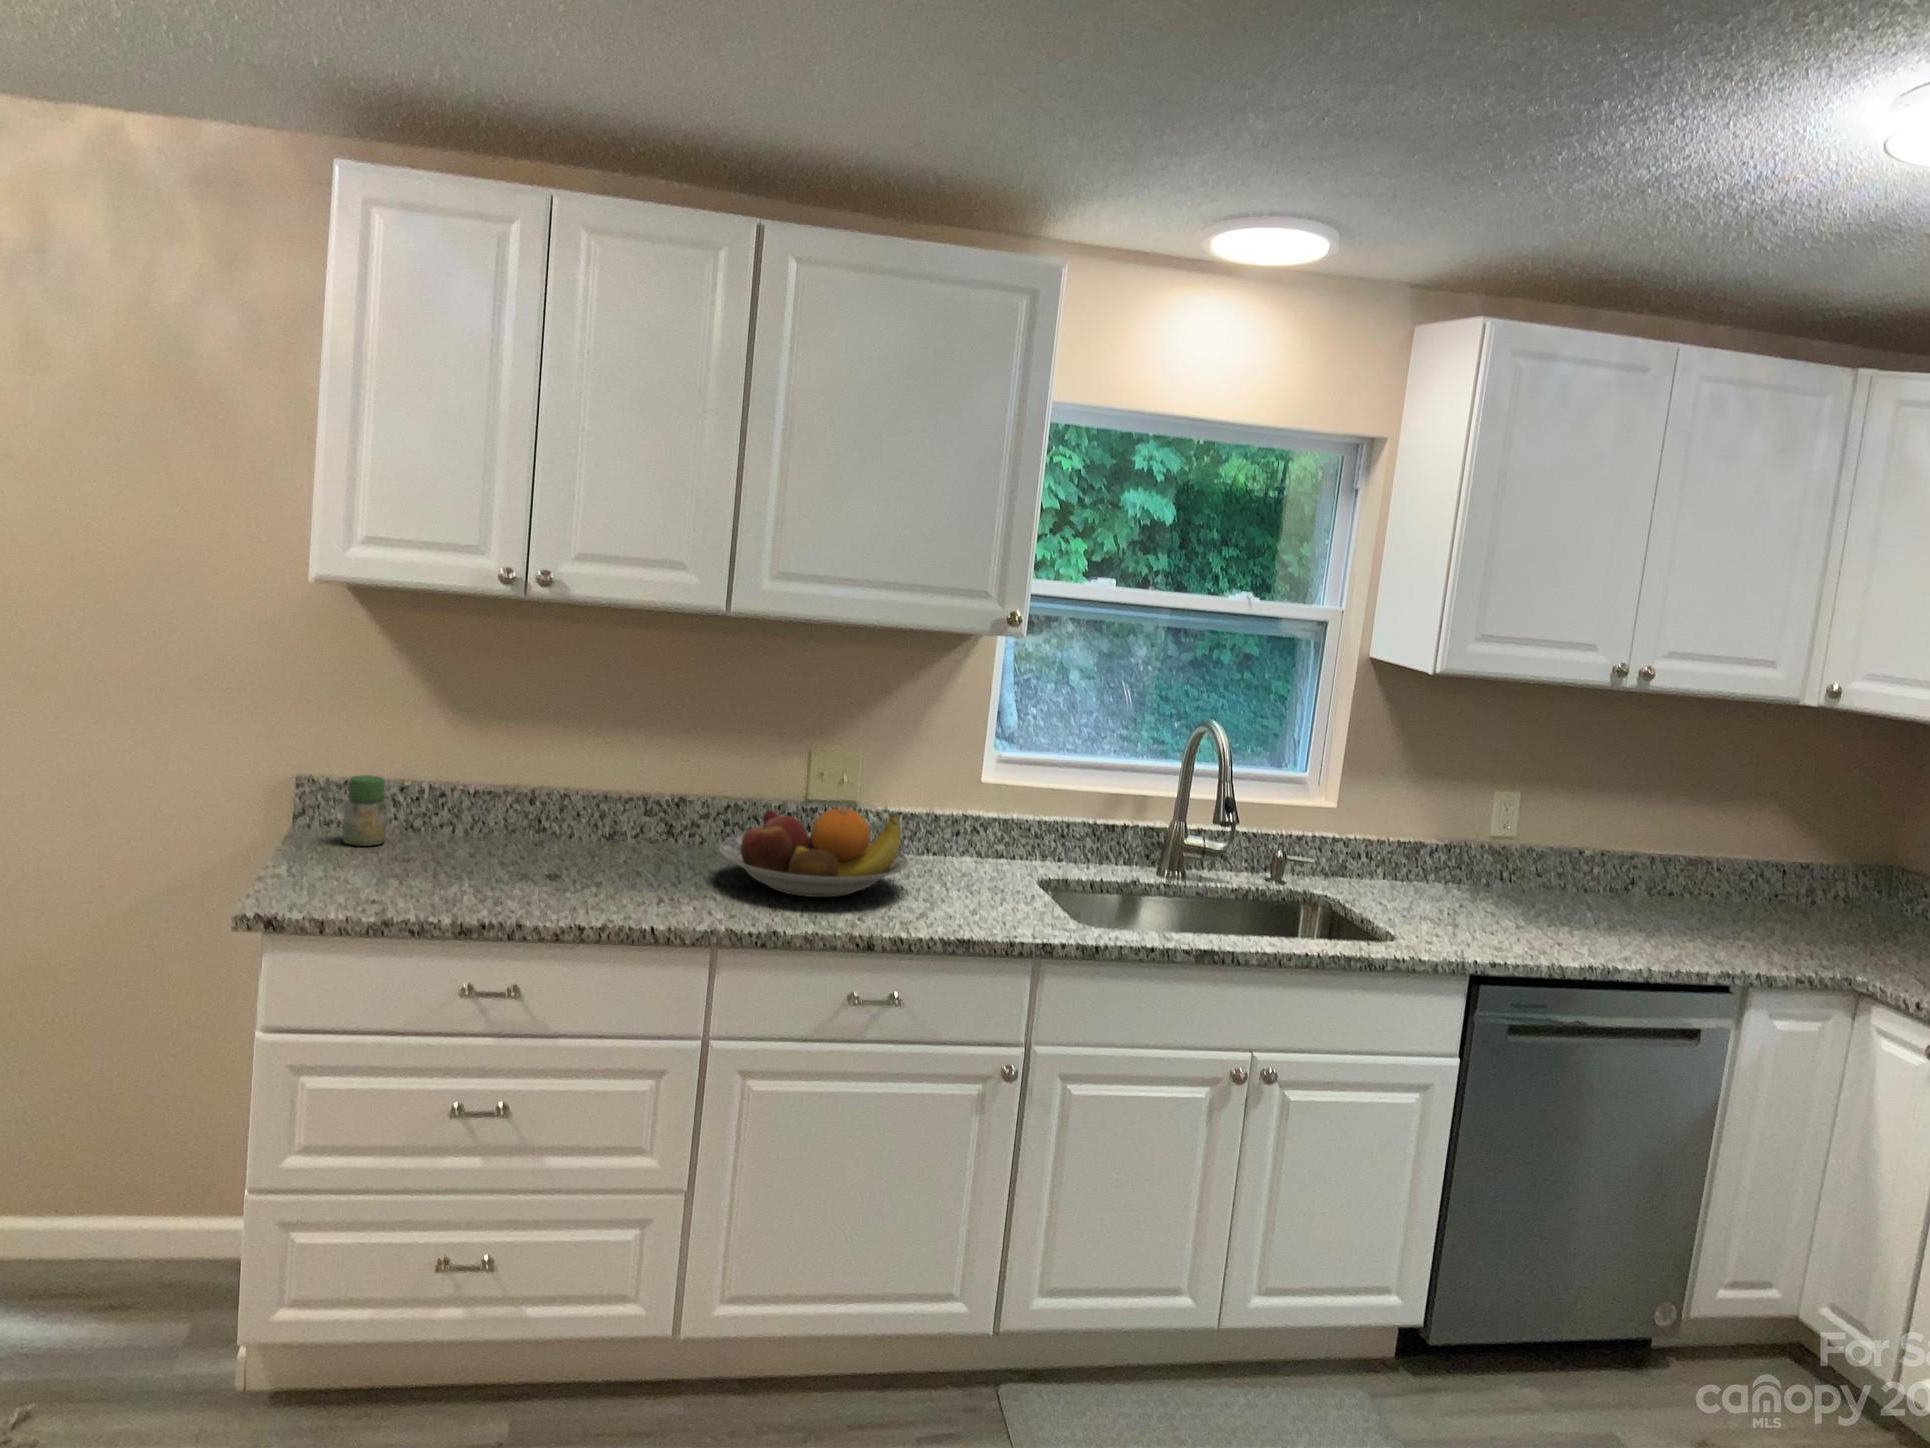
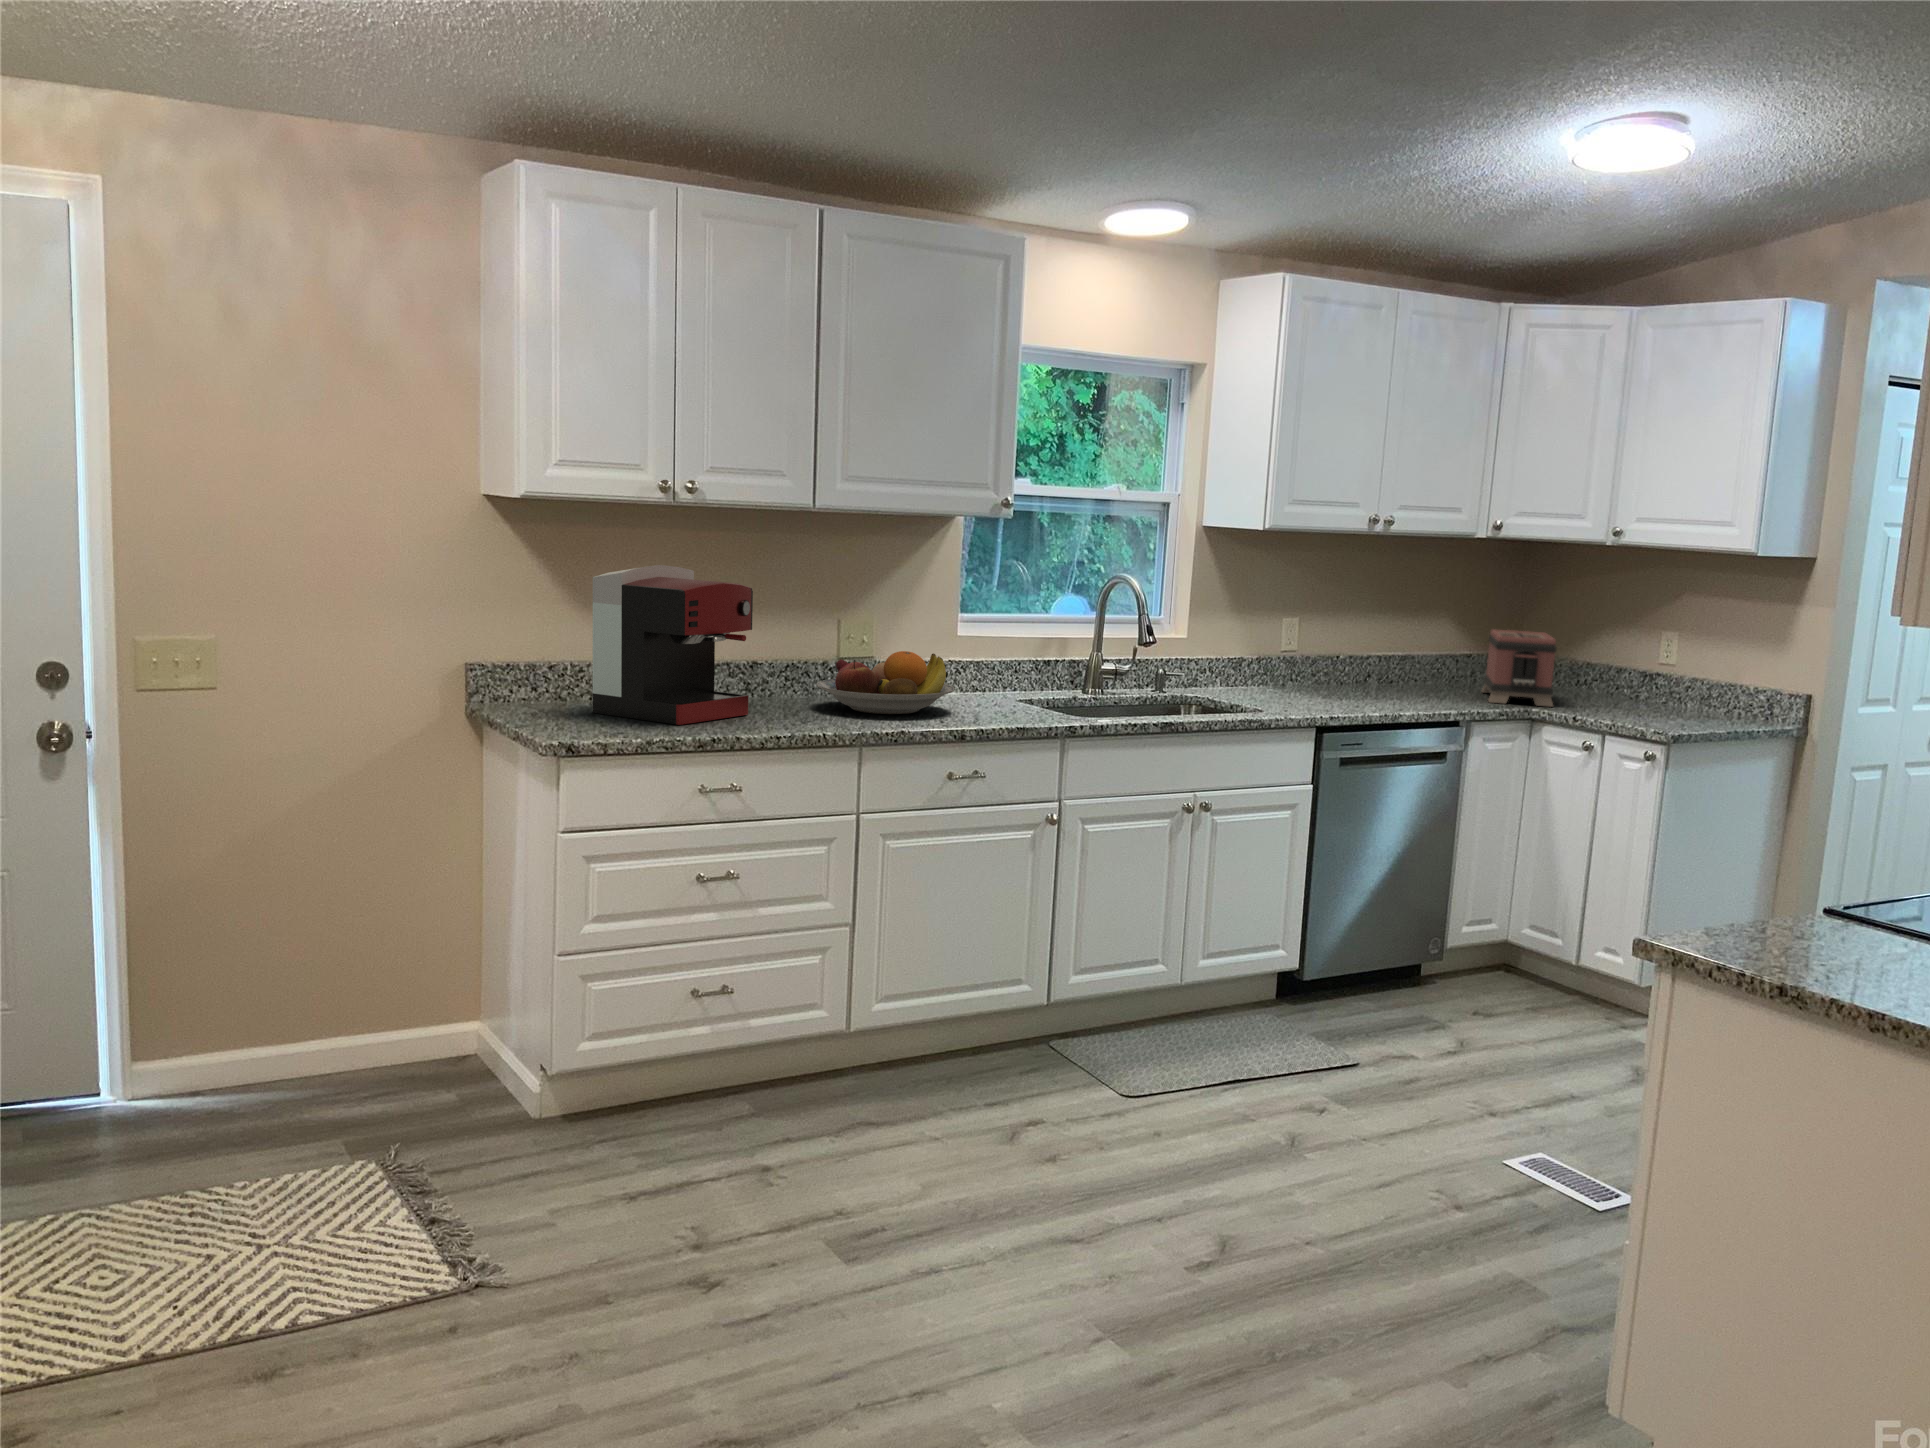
coffee maker: none [408,672,615,893] -> present [593,565,753,725]
jar: present [343,775,387,846] -> none [528,656,560,710]
toaster: none [1794,836,1916,976] -> present [1482,629,1556,707]

